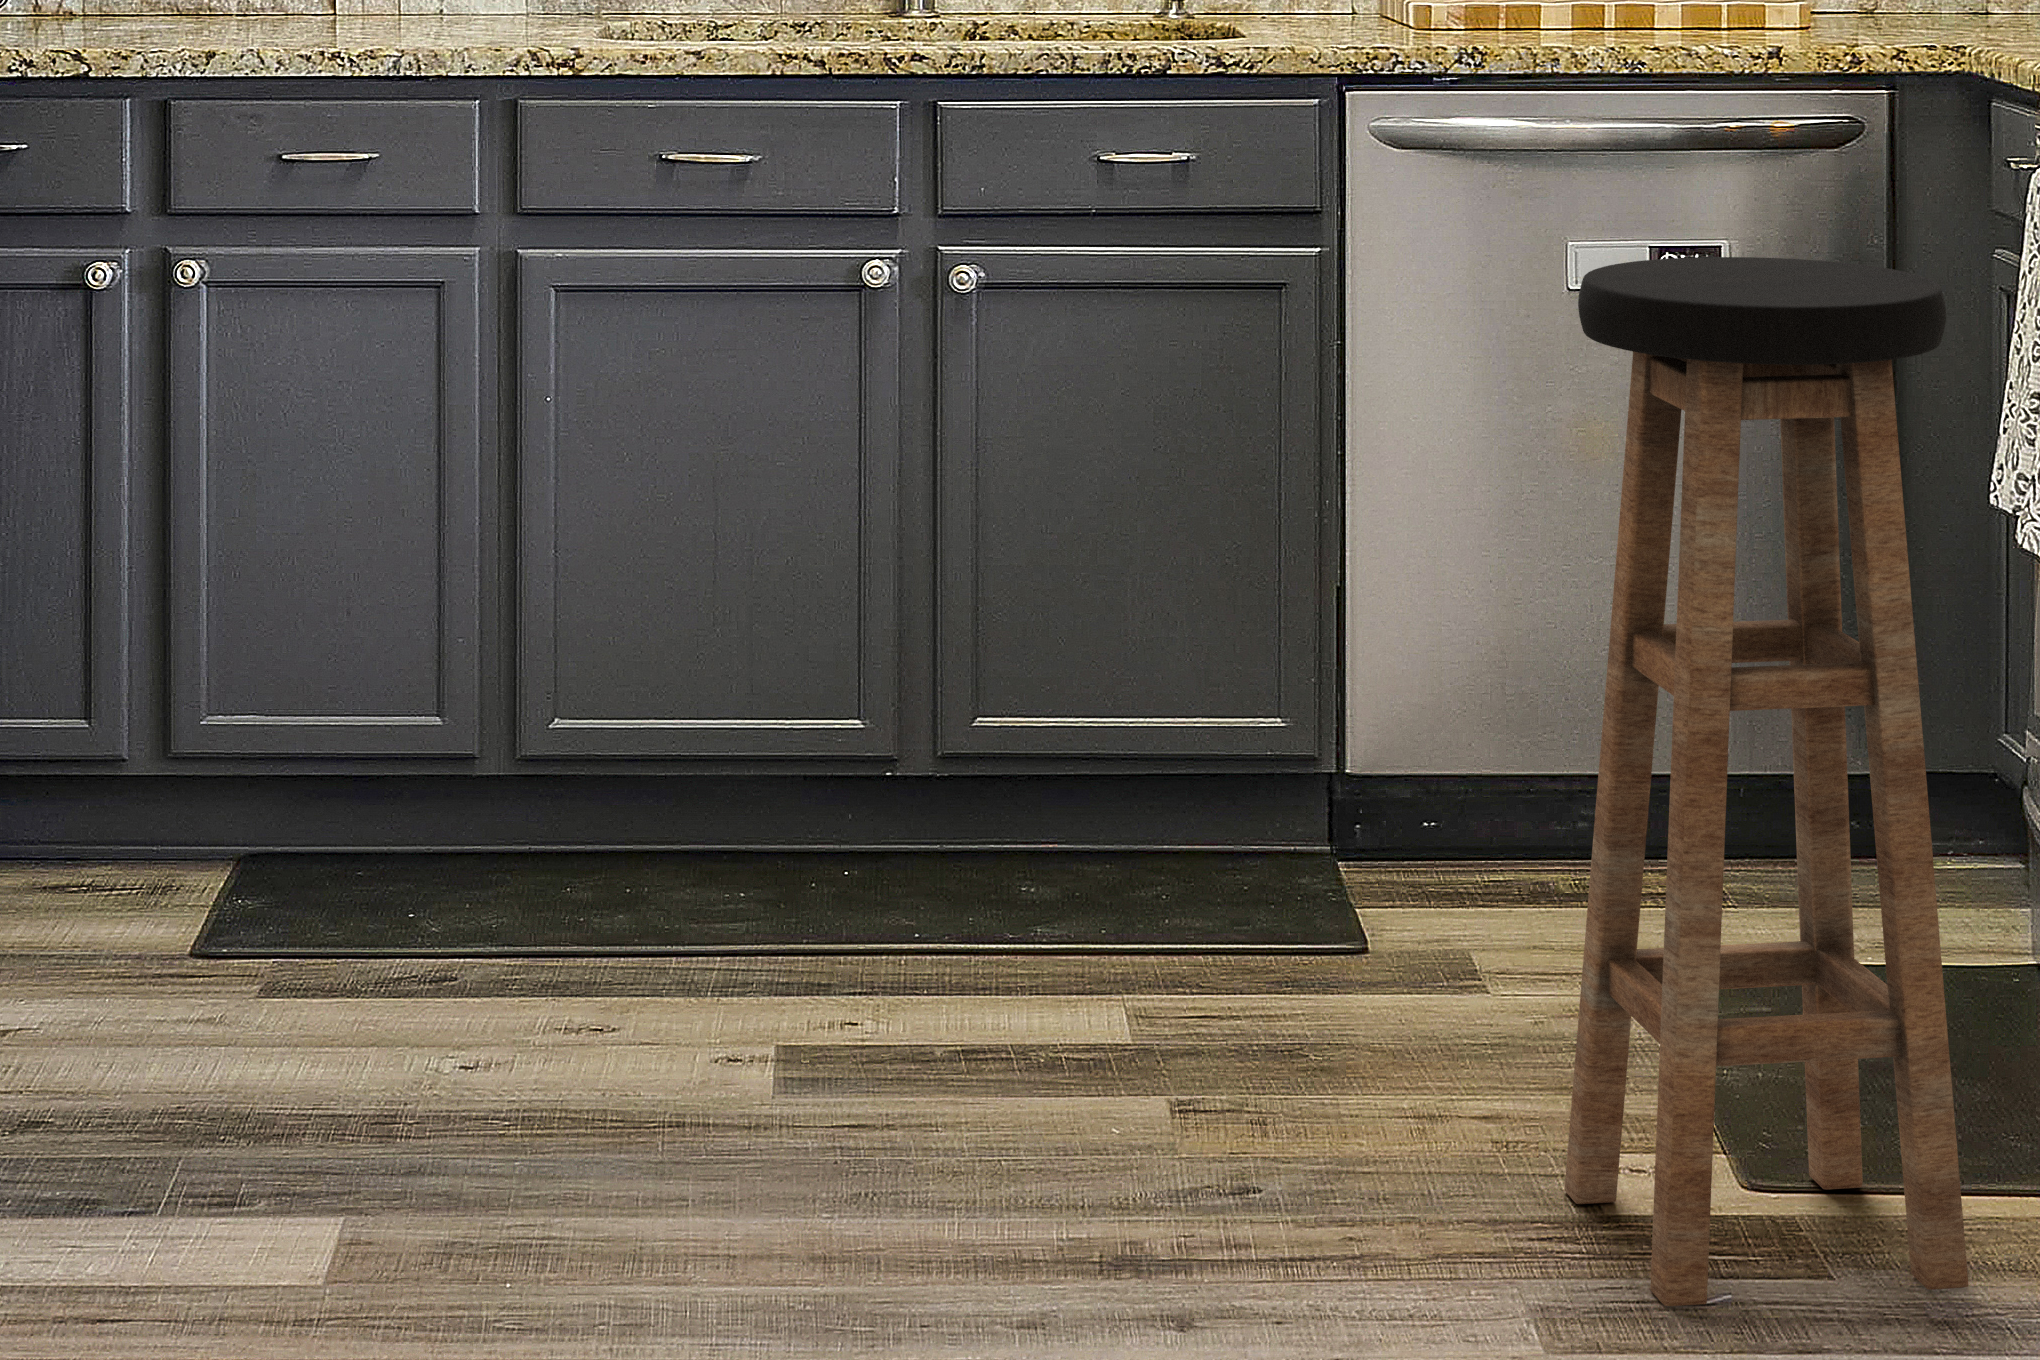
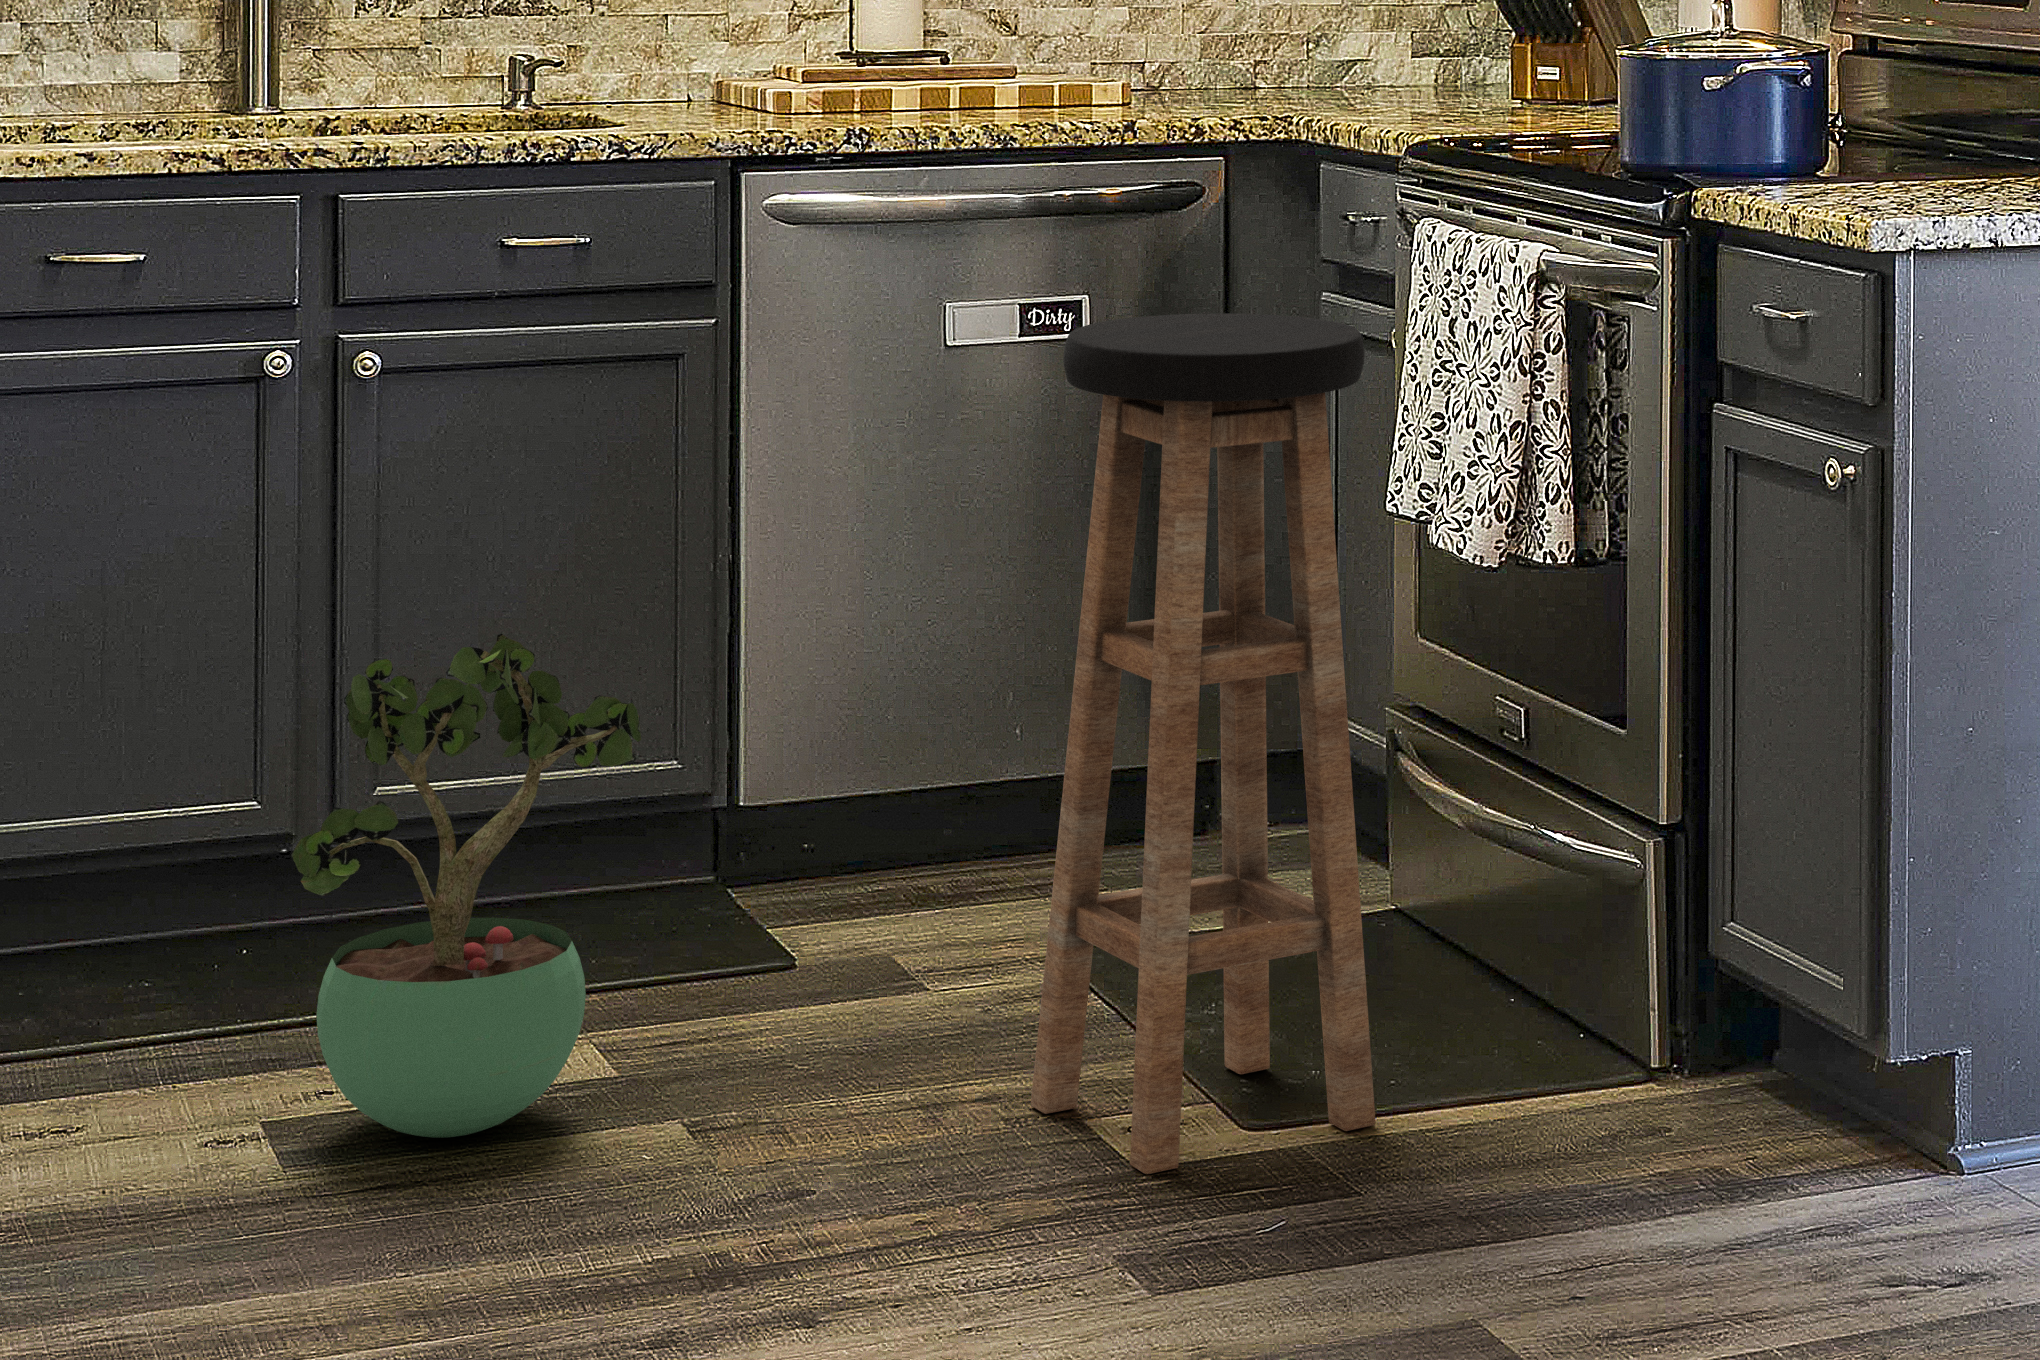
potted plant: none [770,573,1132,1124] -> present [291,634,641,1138]

